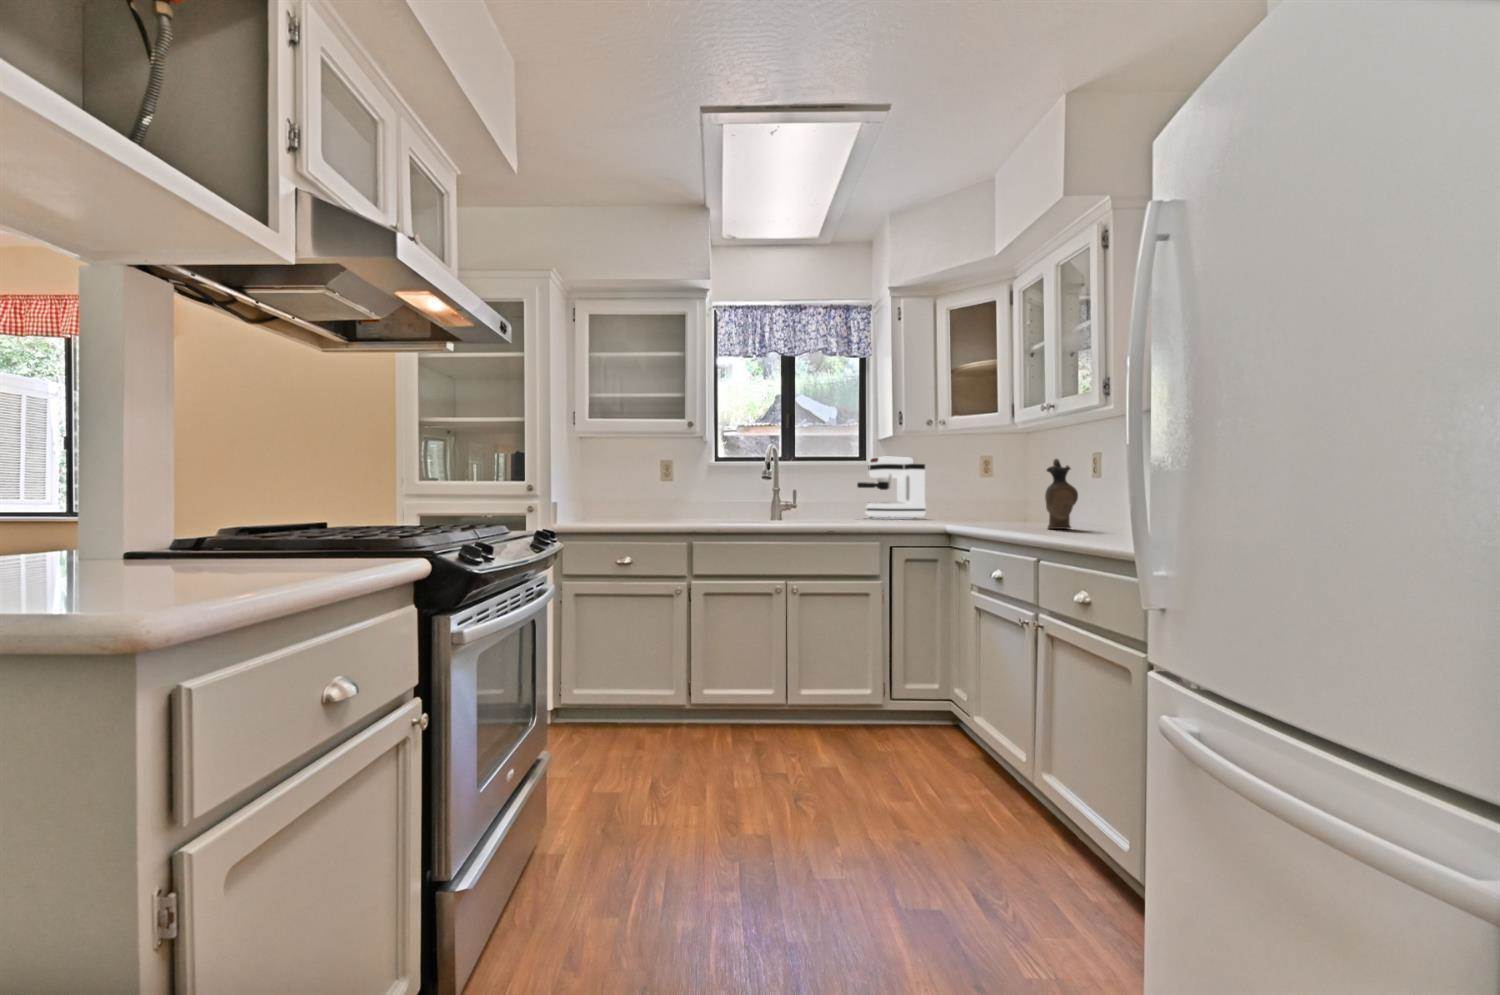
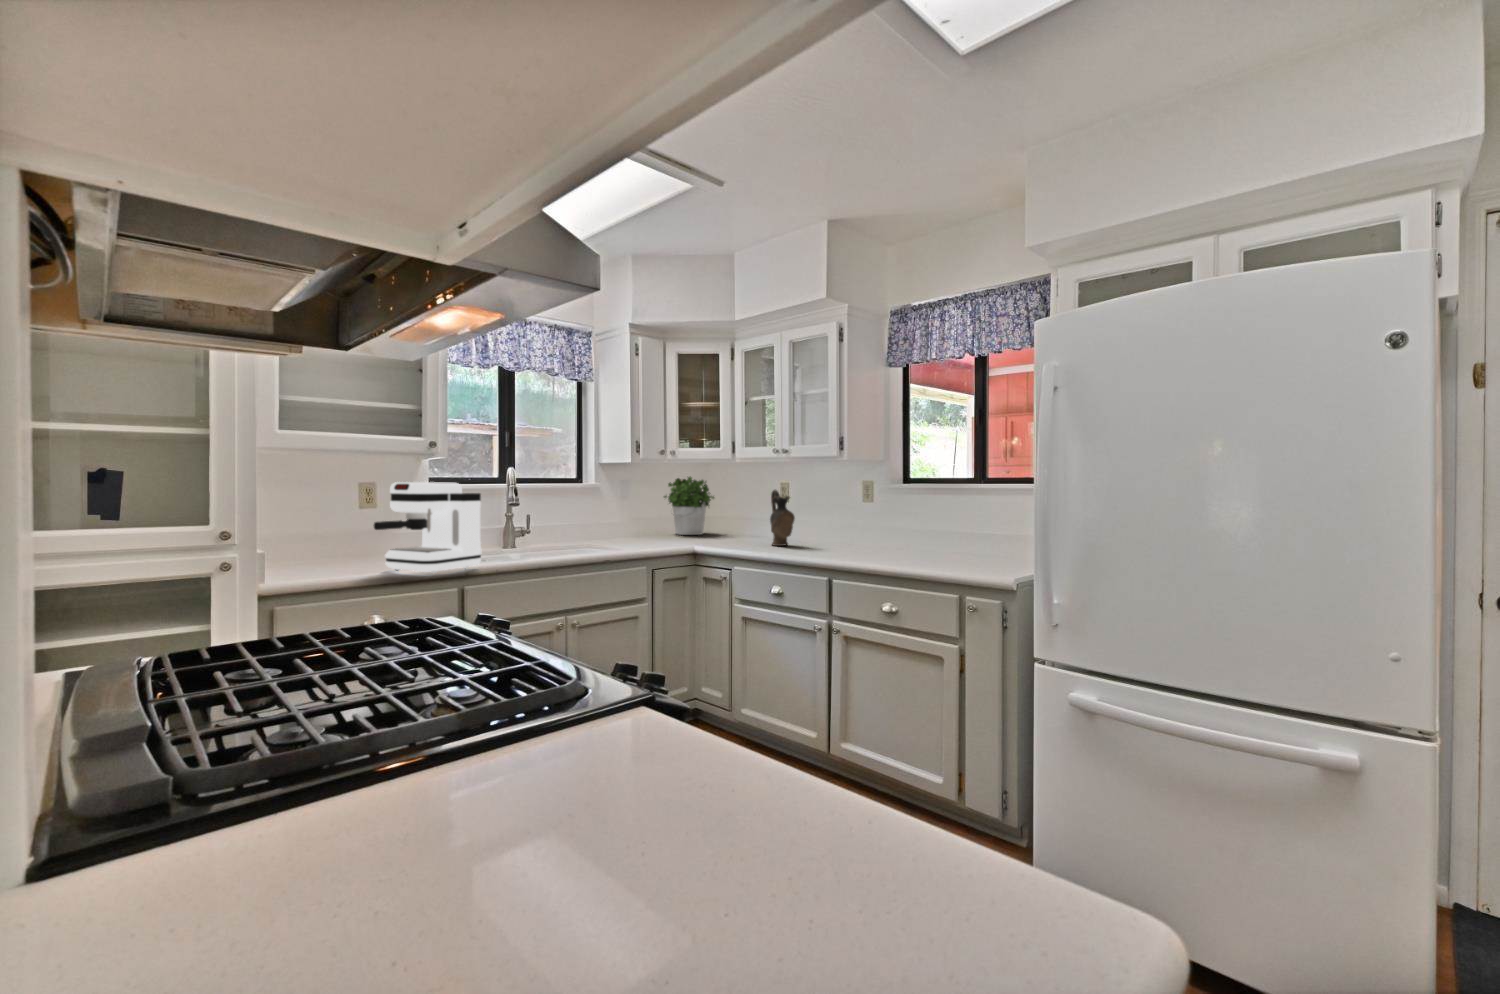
potted plant: none [953,451,1011,520] -> present [664,476,714,535]
coffee maker: present [857,457,926,518] -> present [374,482,481,573]

